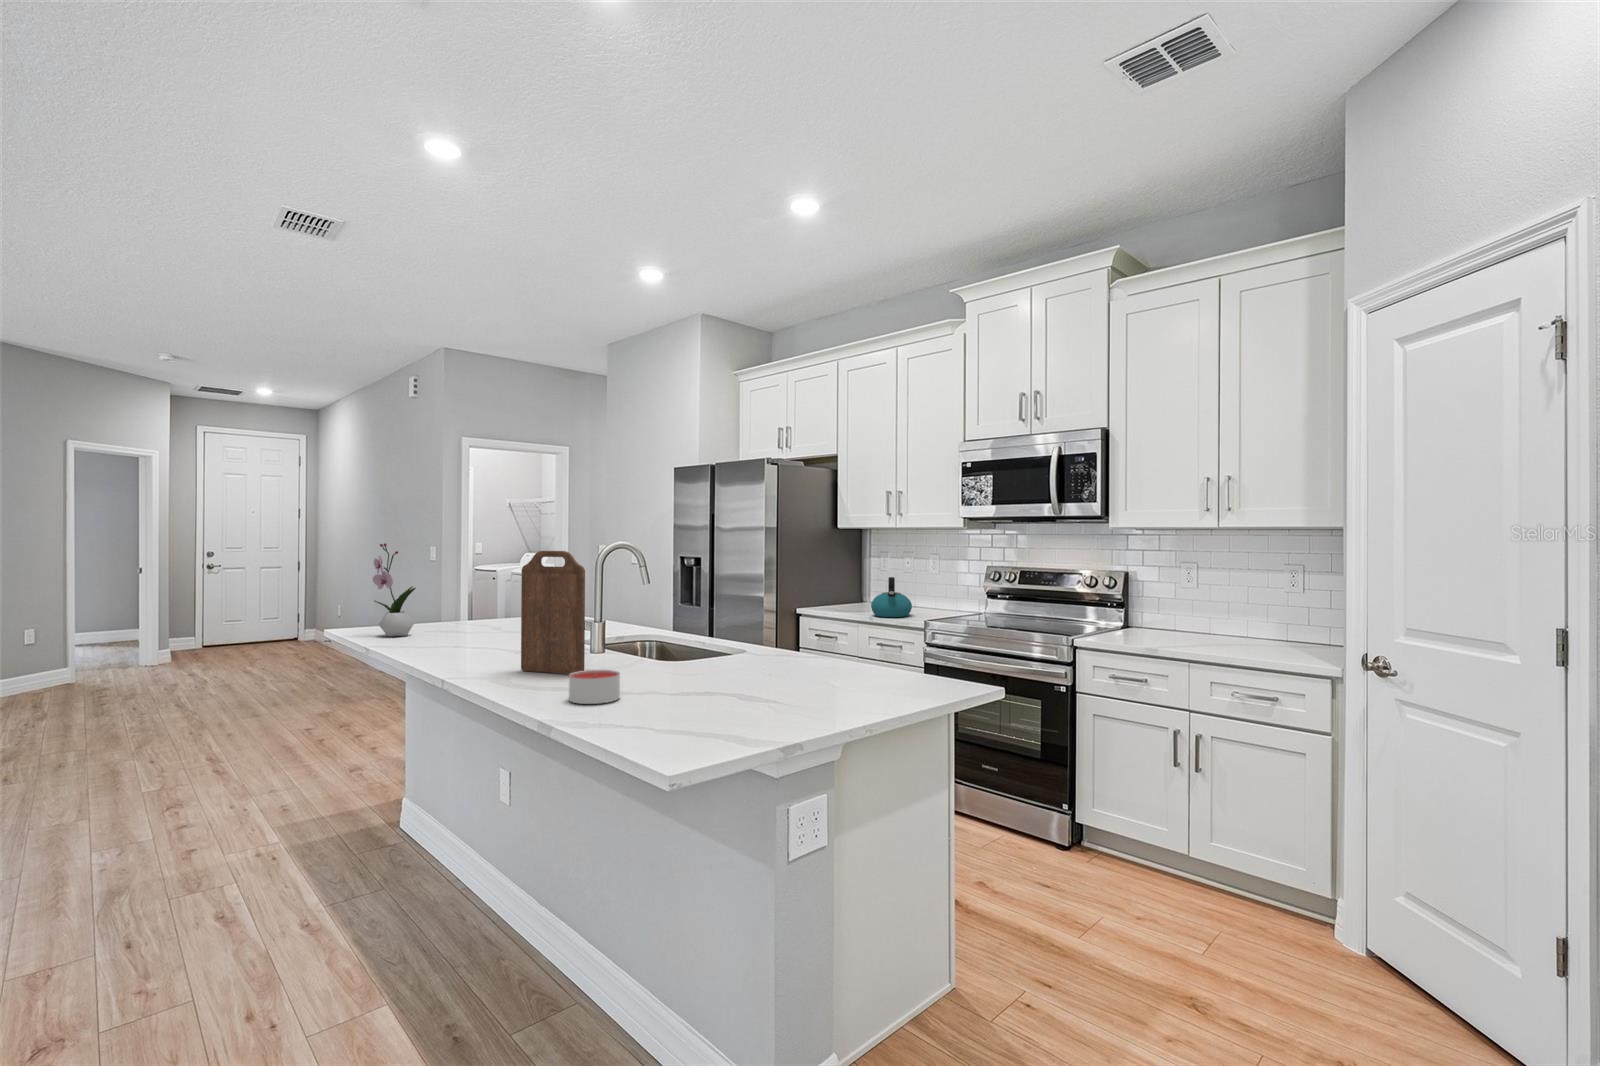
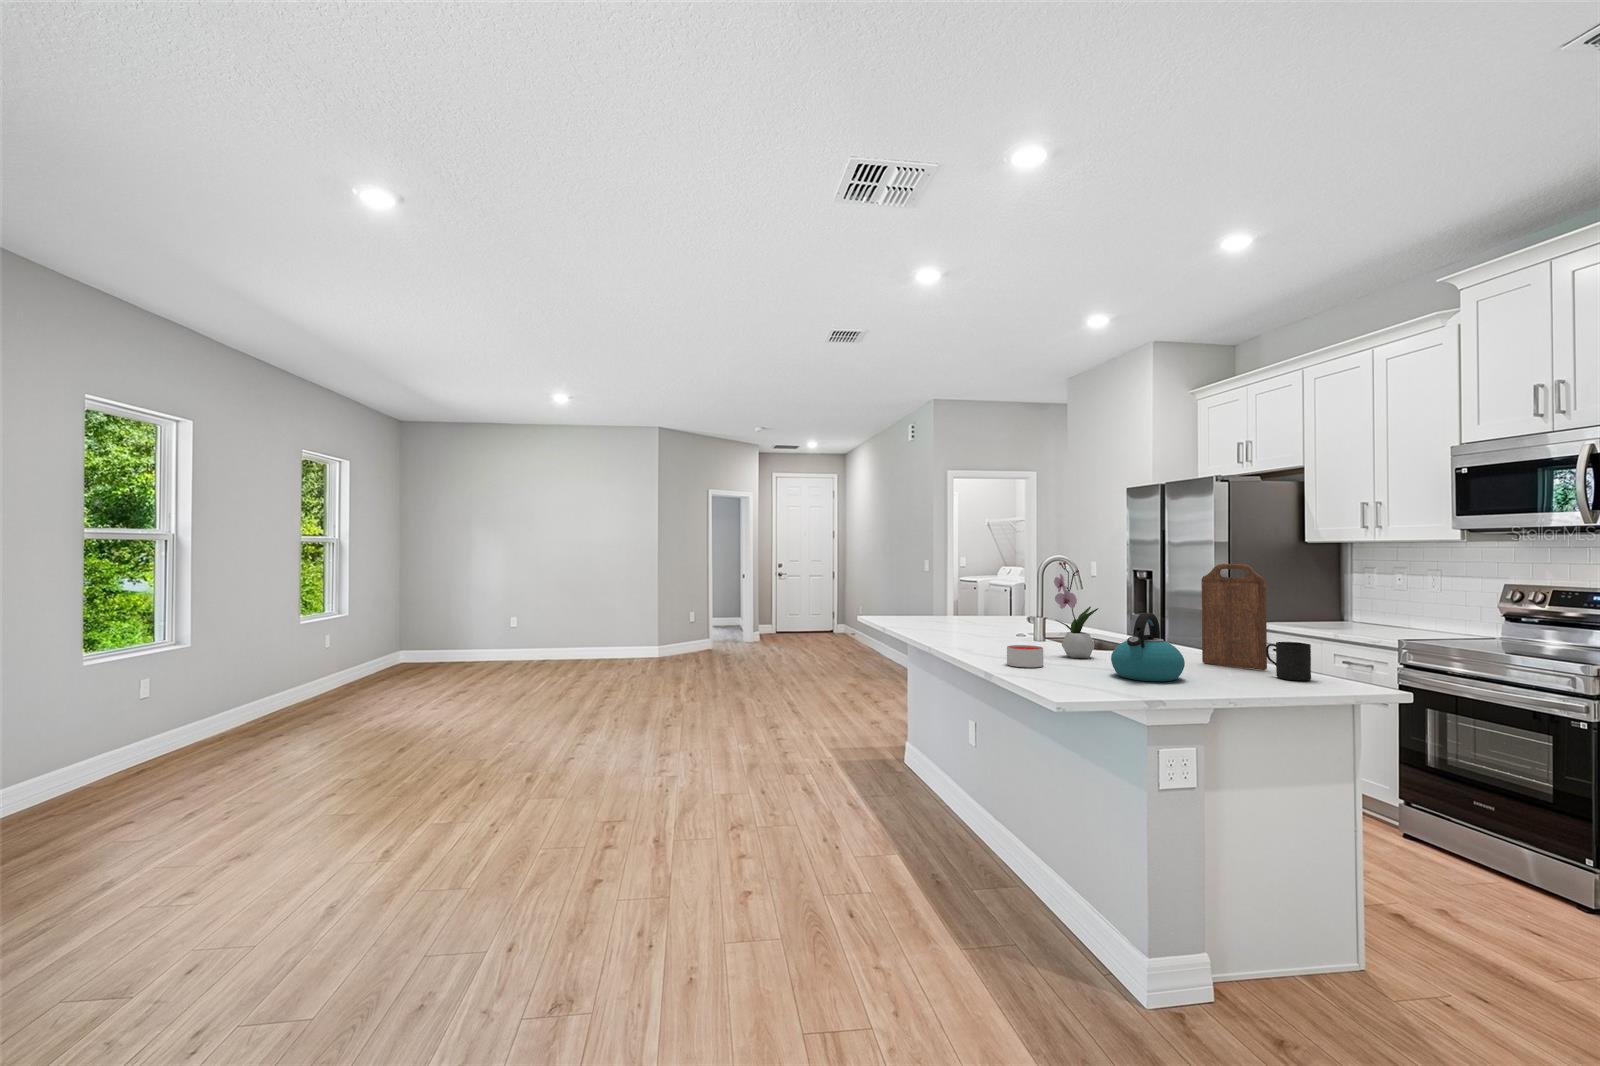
flower arrangement: present [373,543,416,637] -> present [1054,562,1098,658]
cutting board: present [521,551,585,674] -> present [1201,564,1267,670]
kettle: present [871,577,912,617] -> present [1111,613,1185,681]
mug: none [867,641,910,685] -> present [1266,642,1311,681]

